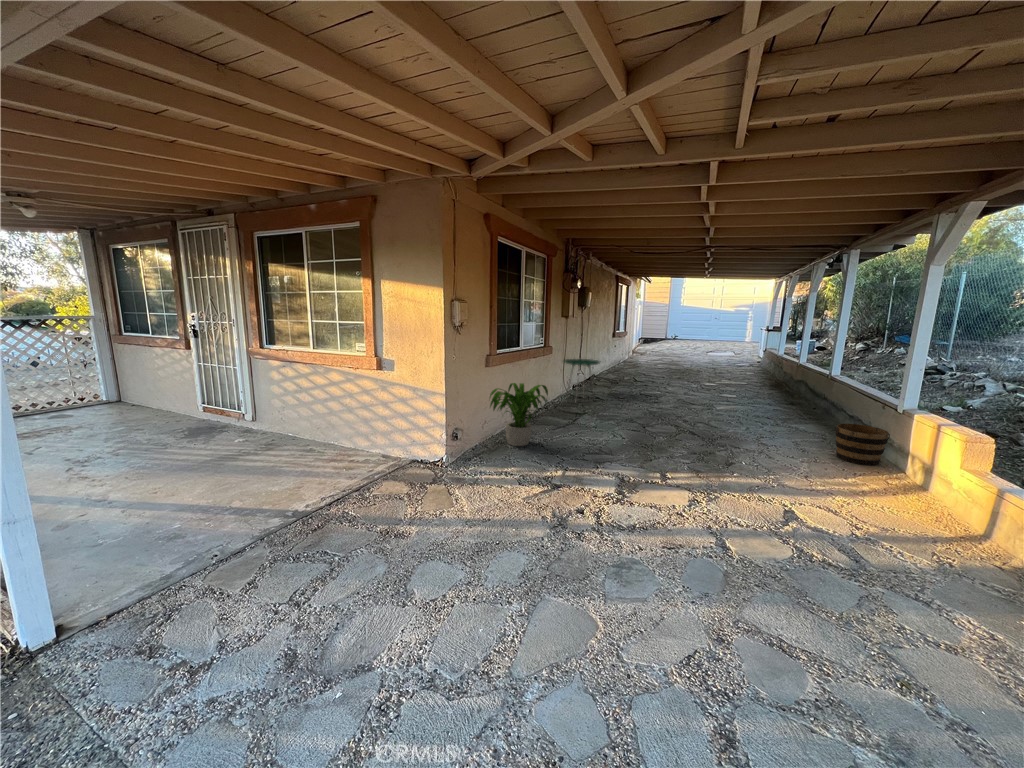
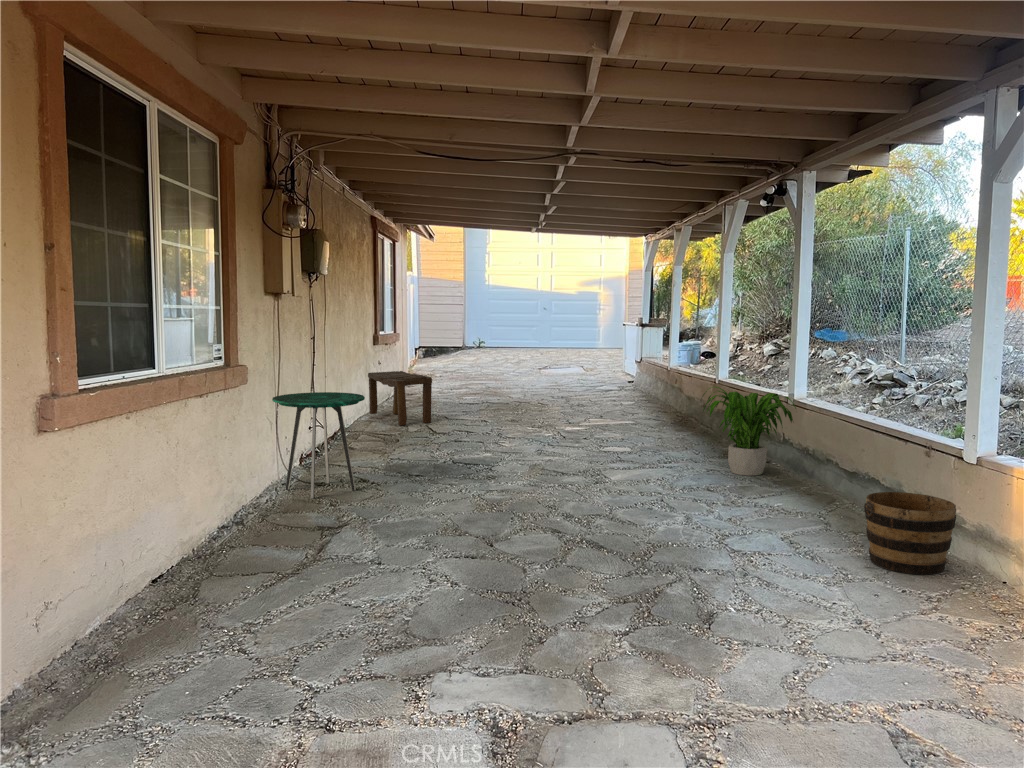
bench: none [608,351,638,376] -> present [368,371,432,426]
potted plant: present [490,383,548,446] -> present [703,387,796,476]

